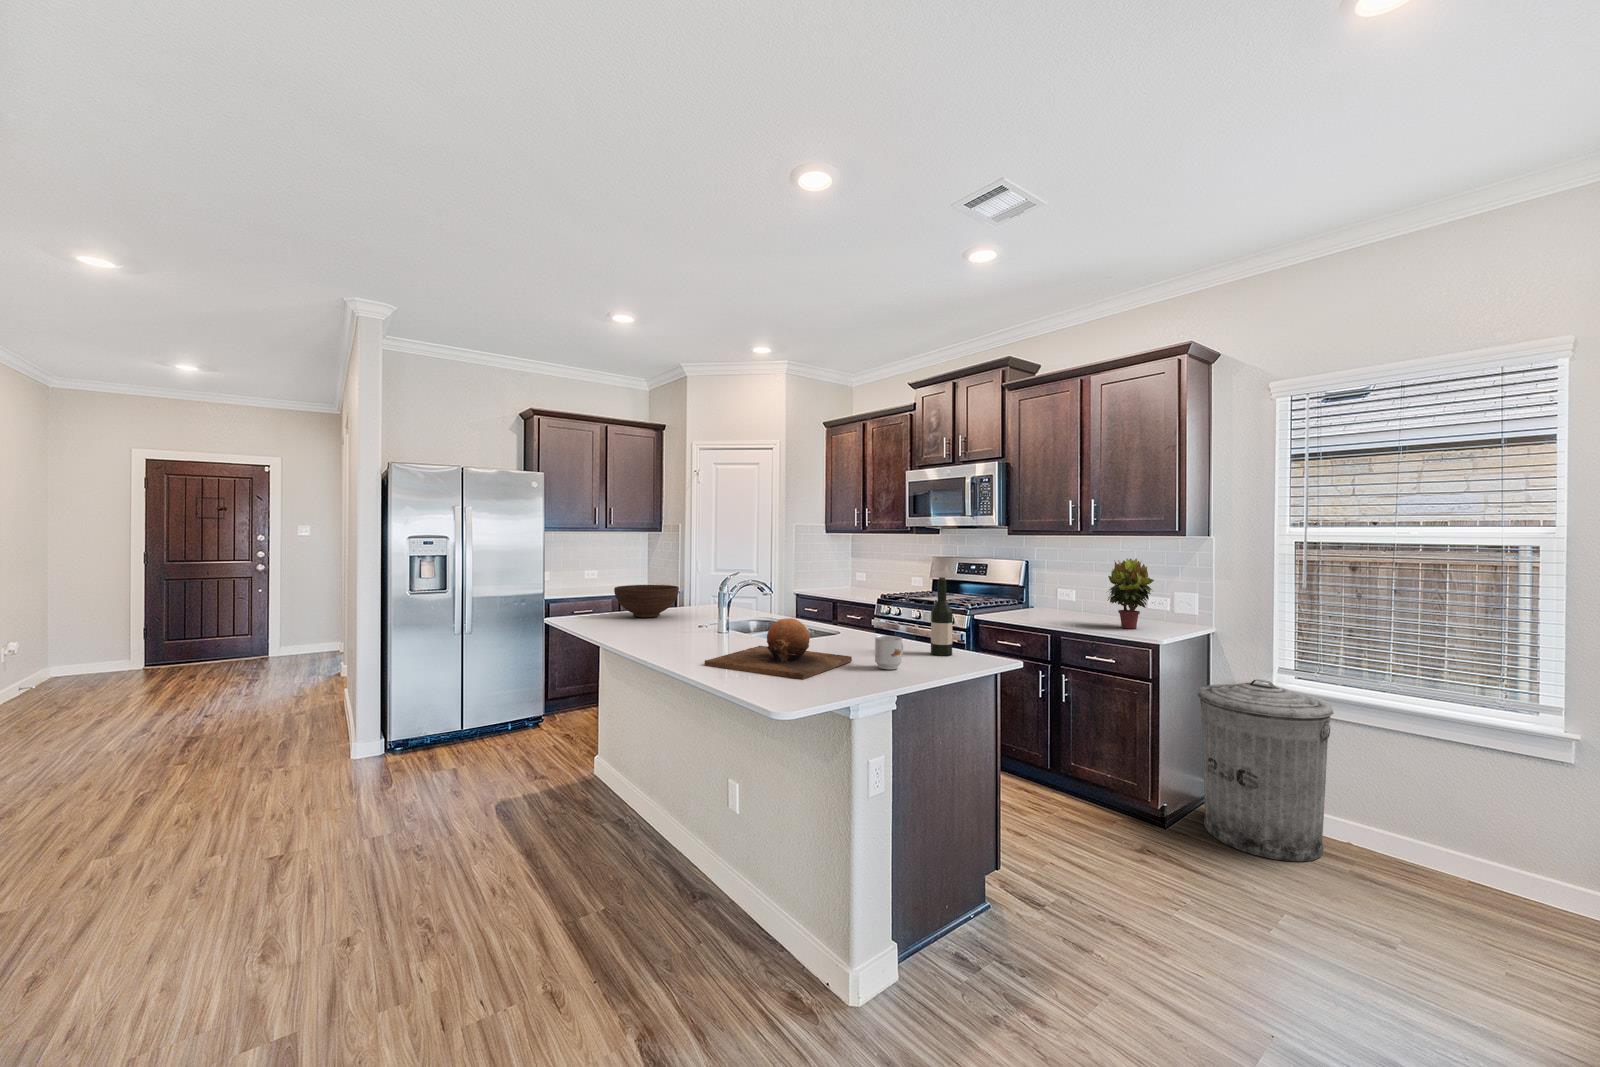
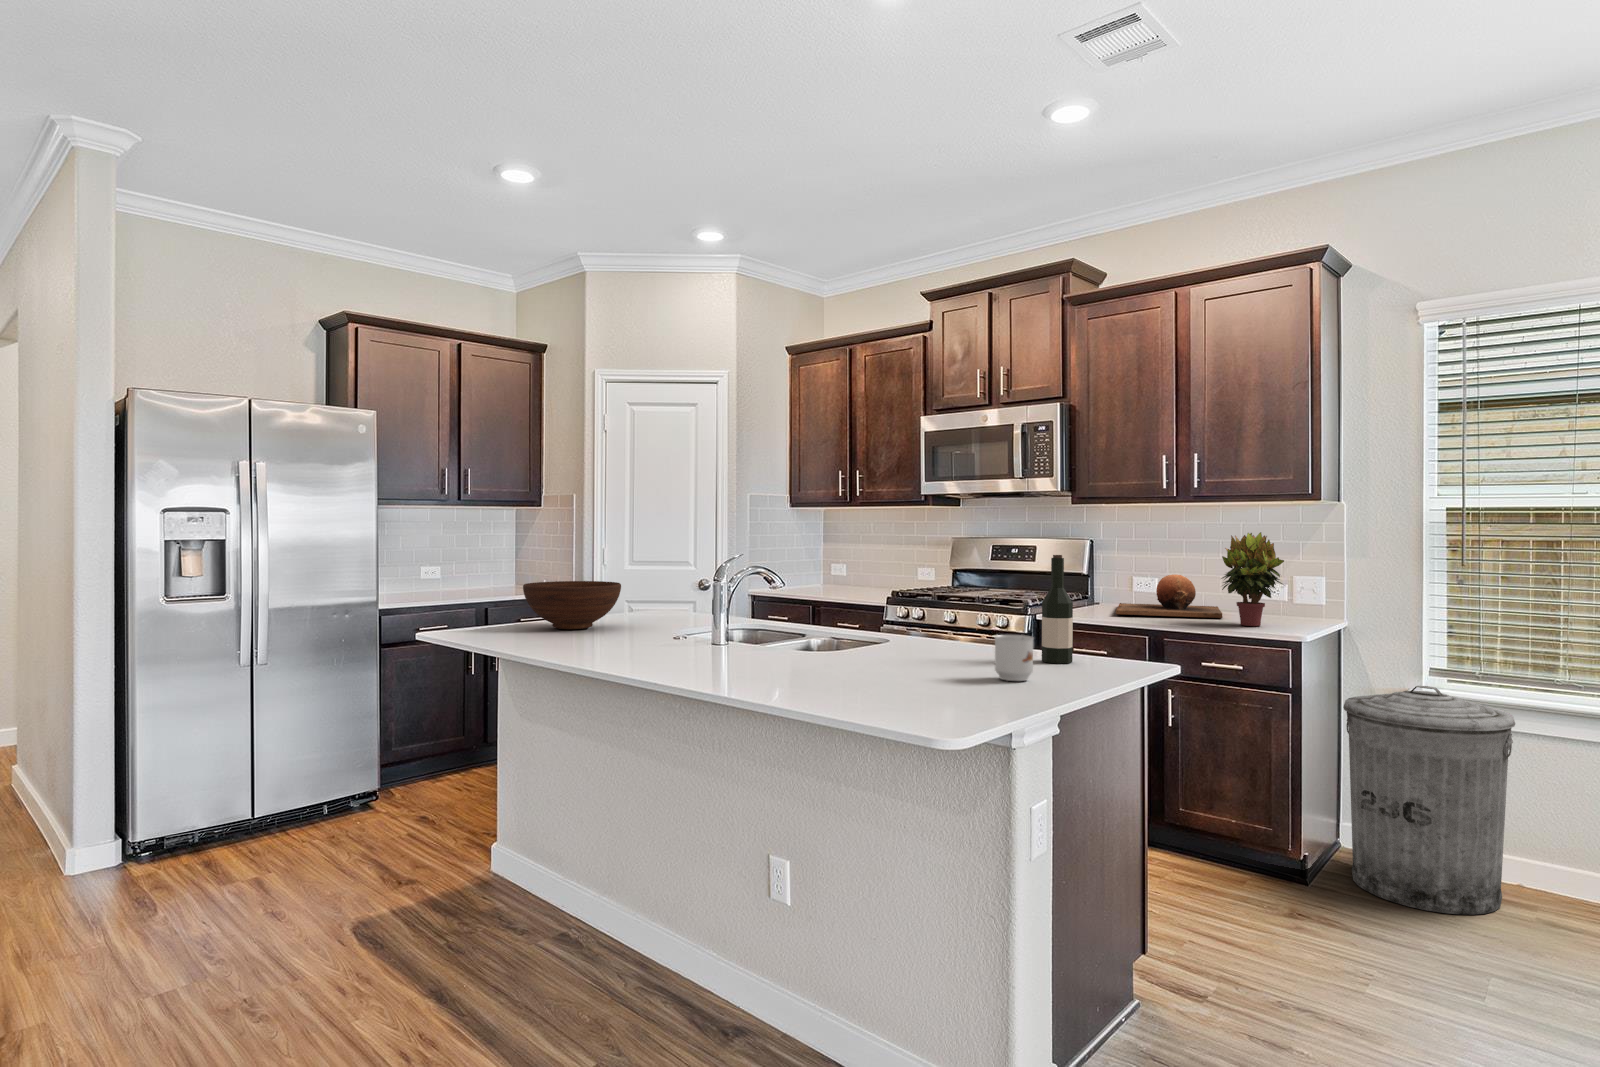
chopping board: present [704,618,852,679] -> present [1116,575,1223,618]

